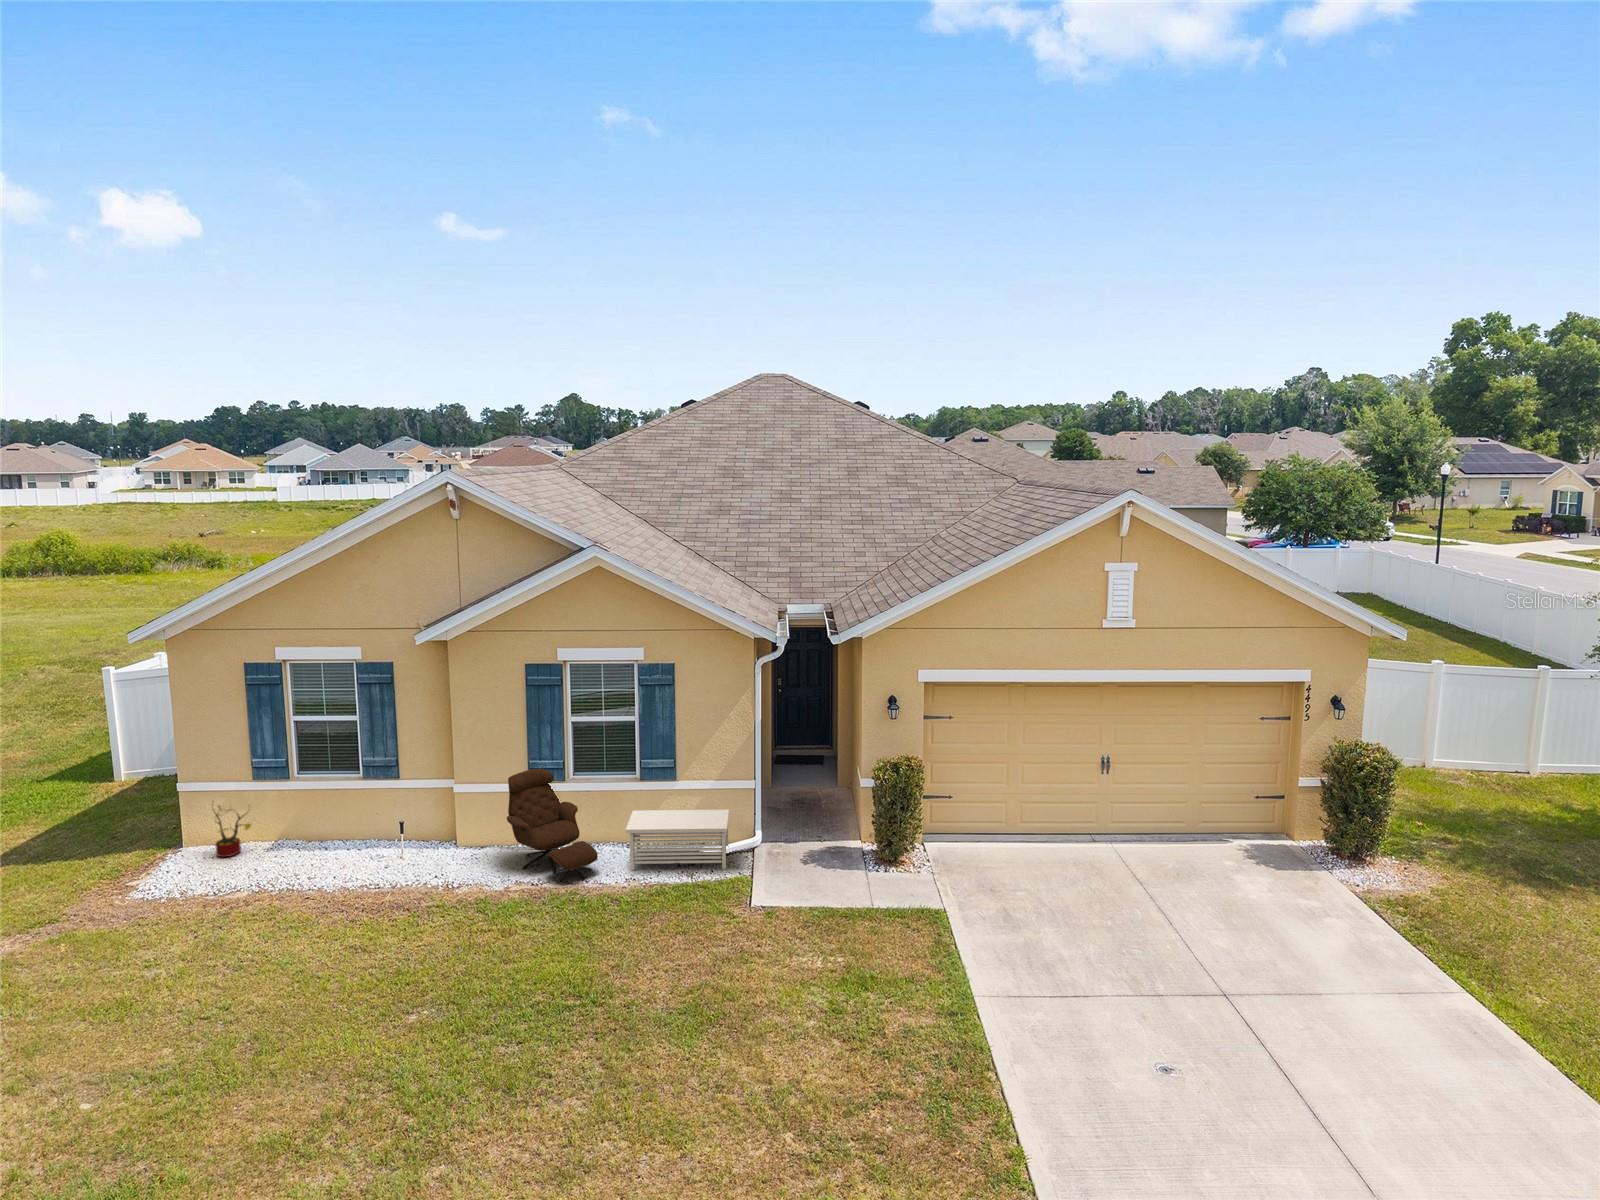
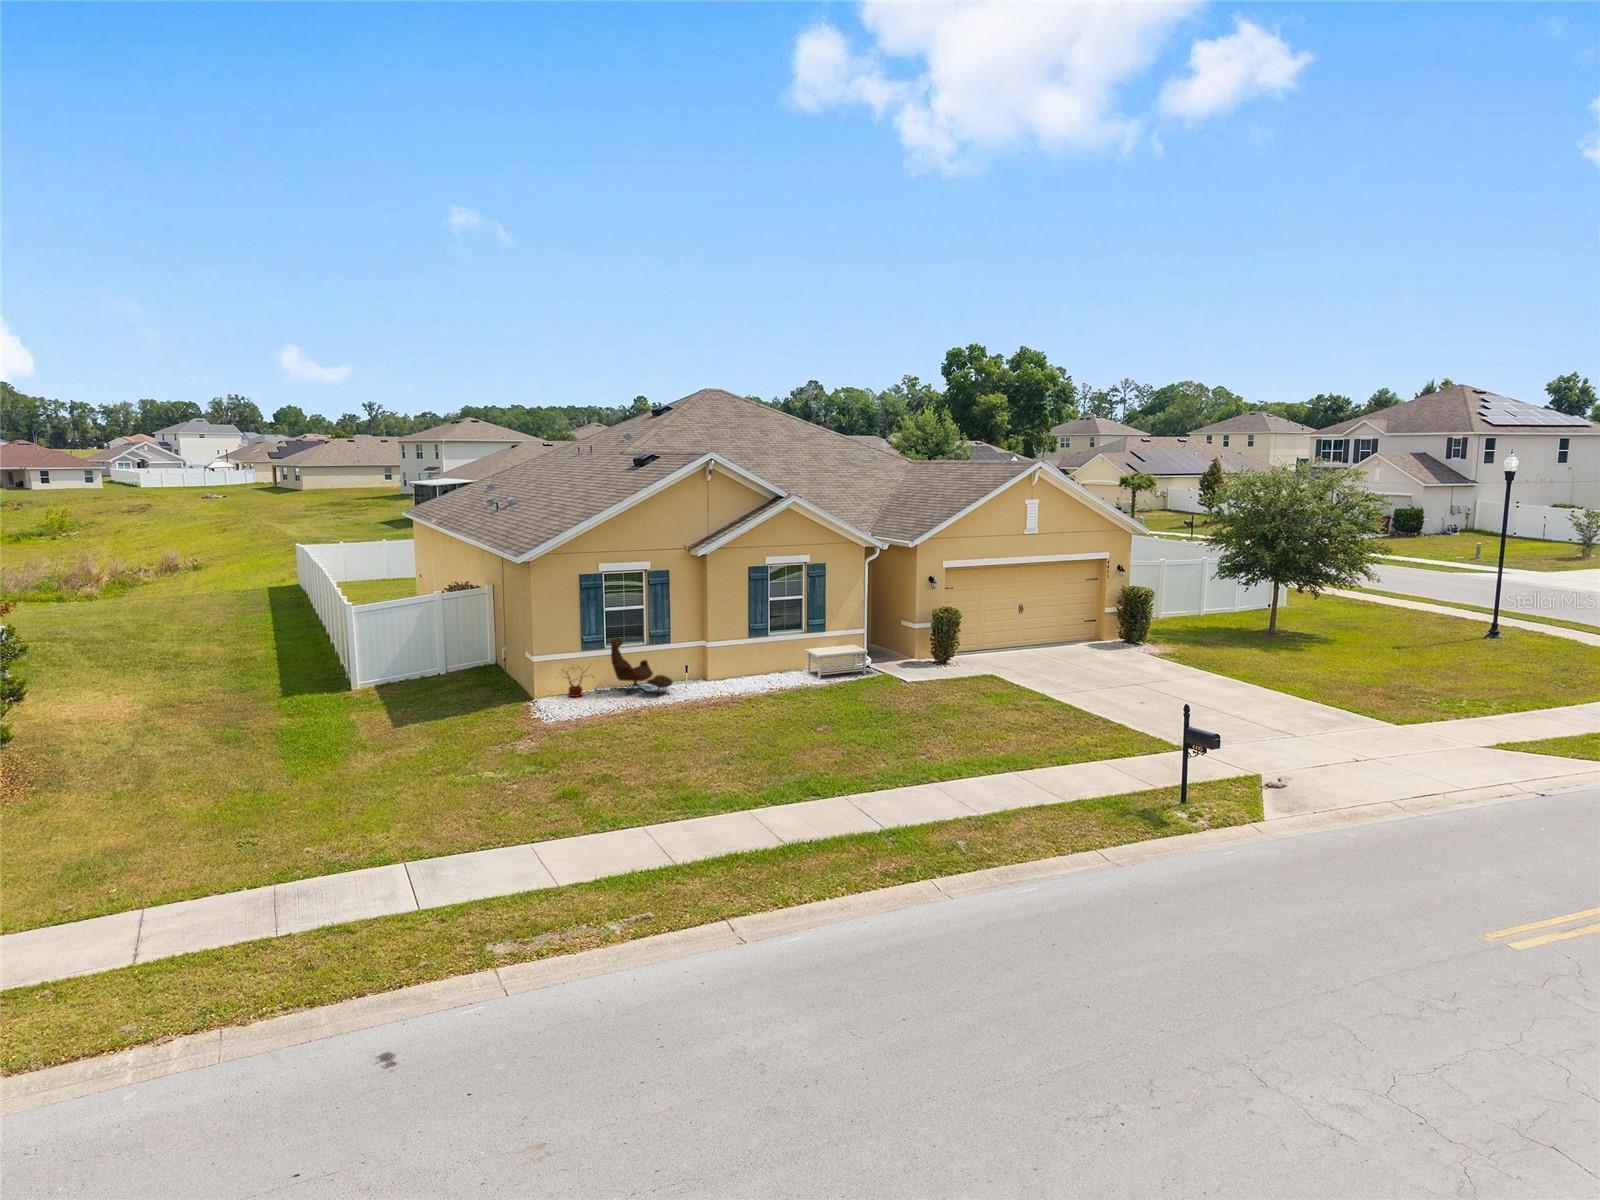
lounge chair: present [507,768,598,882] -> present [611,638,672,694]

